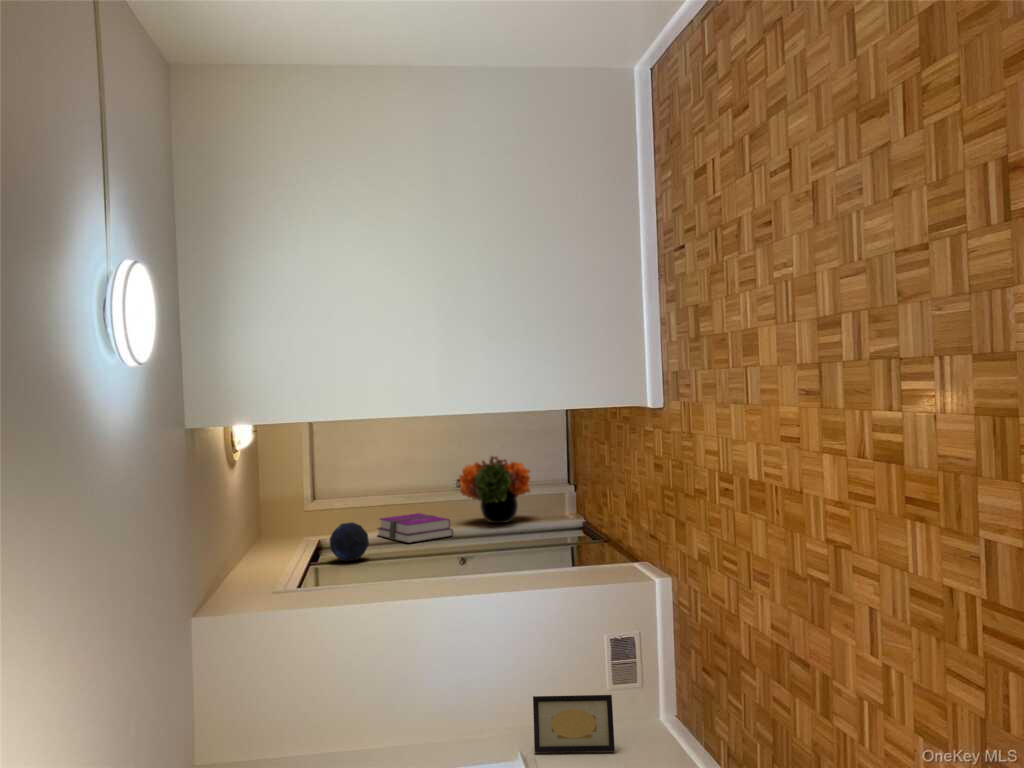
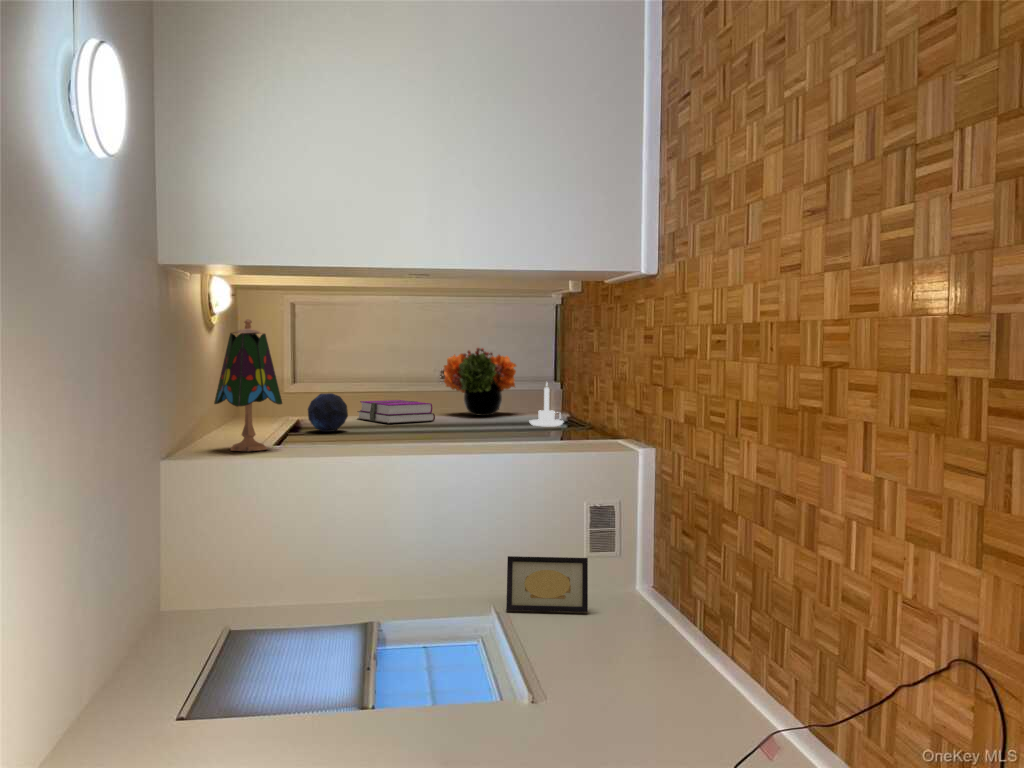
table lamp: none [241,470,307,601] -> present [214,319,282,451]
candle holder: none [546,494,580,540] -> present [529,383,563,426]

